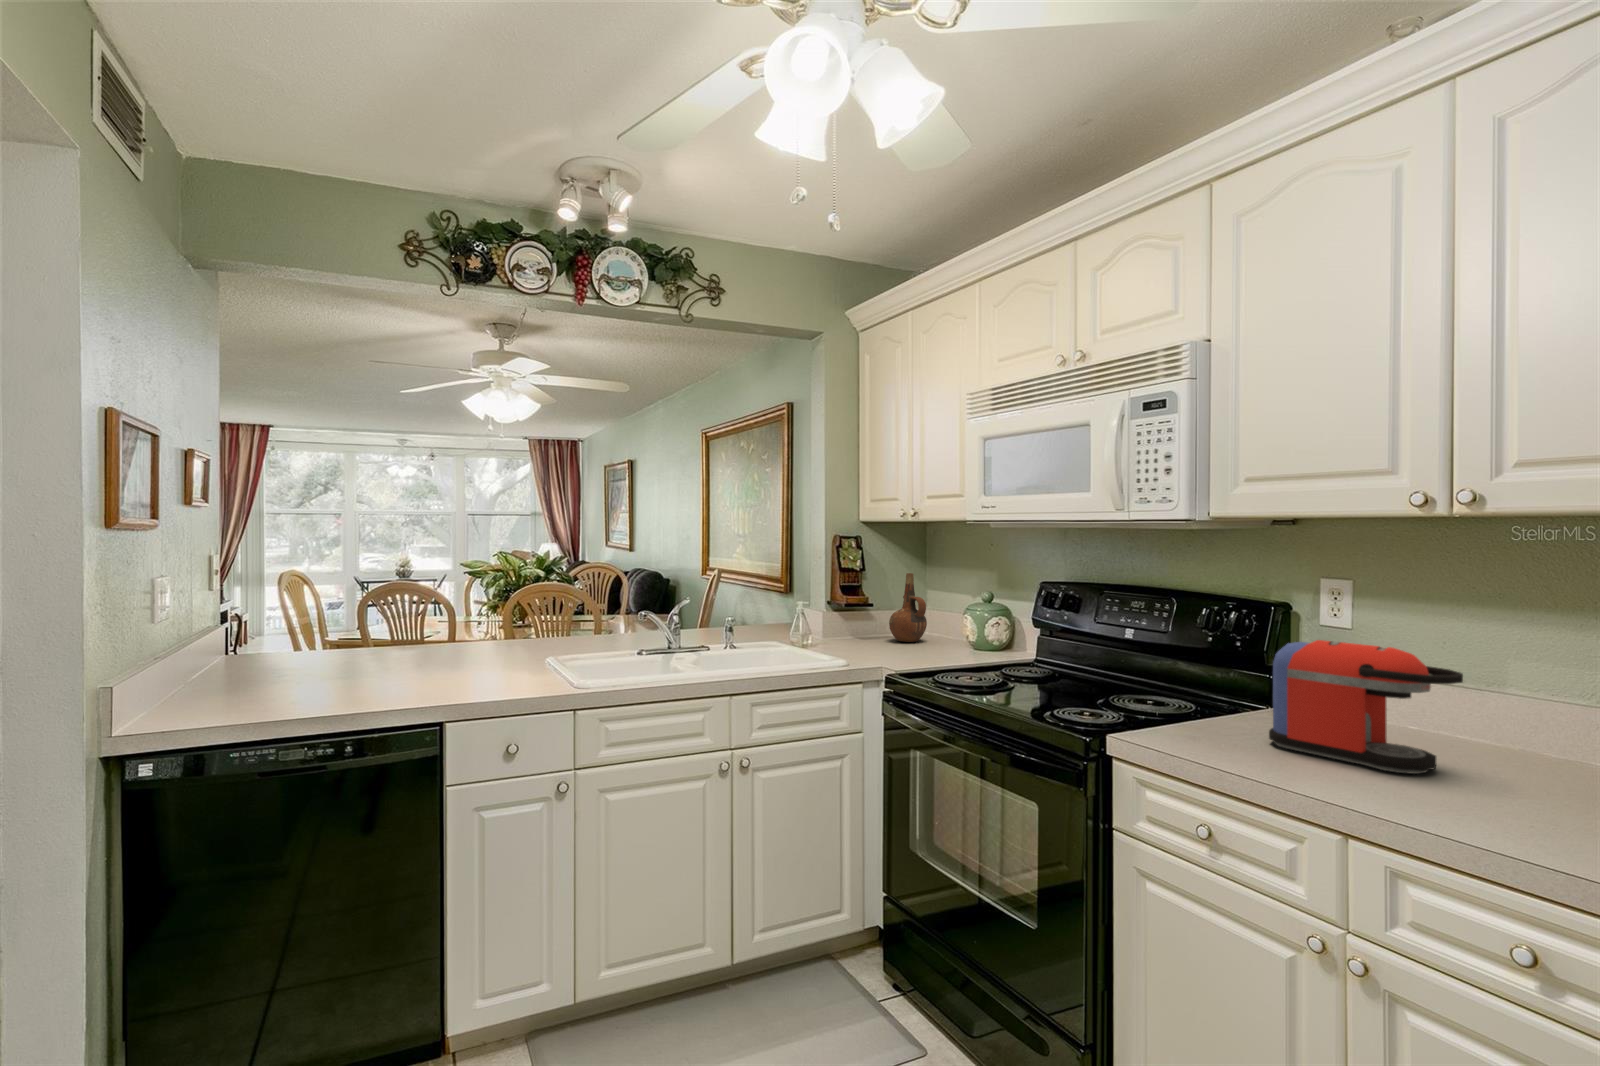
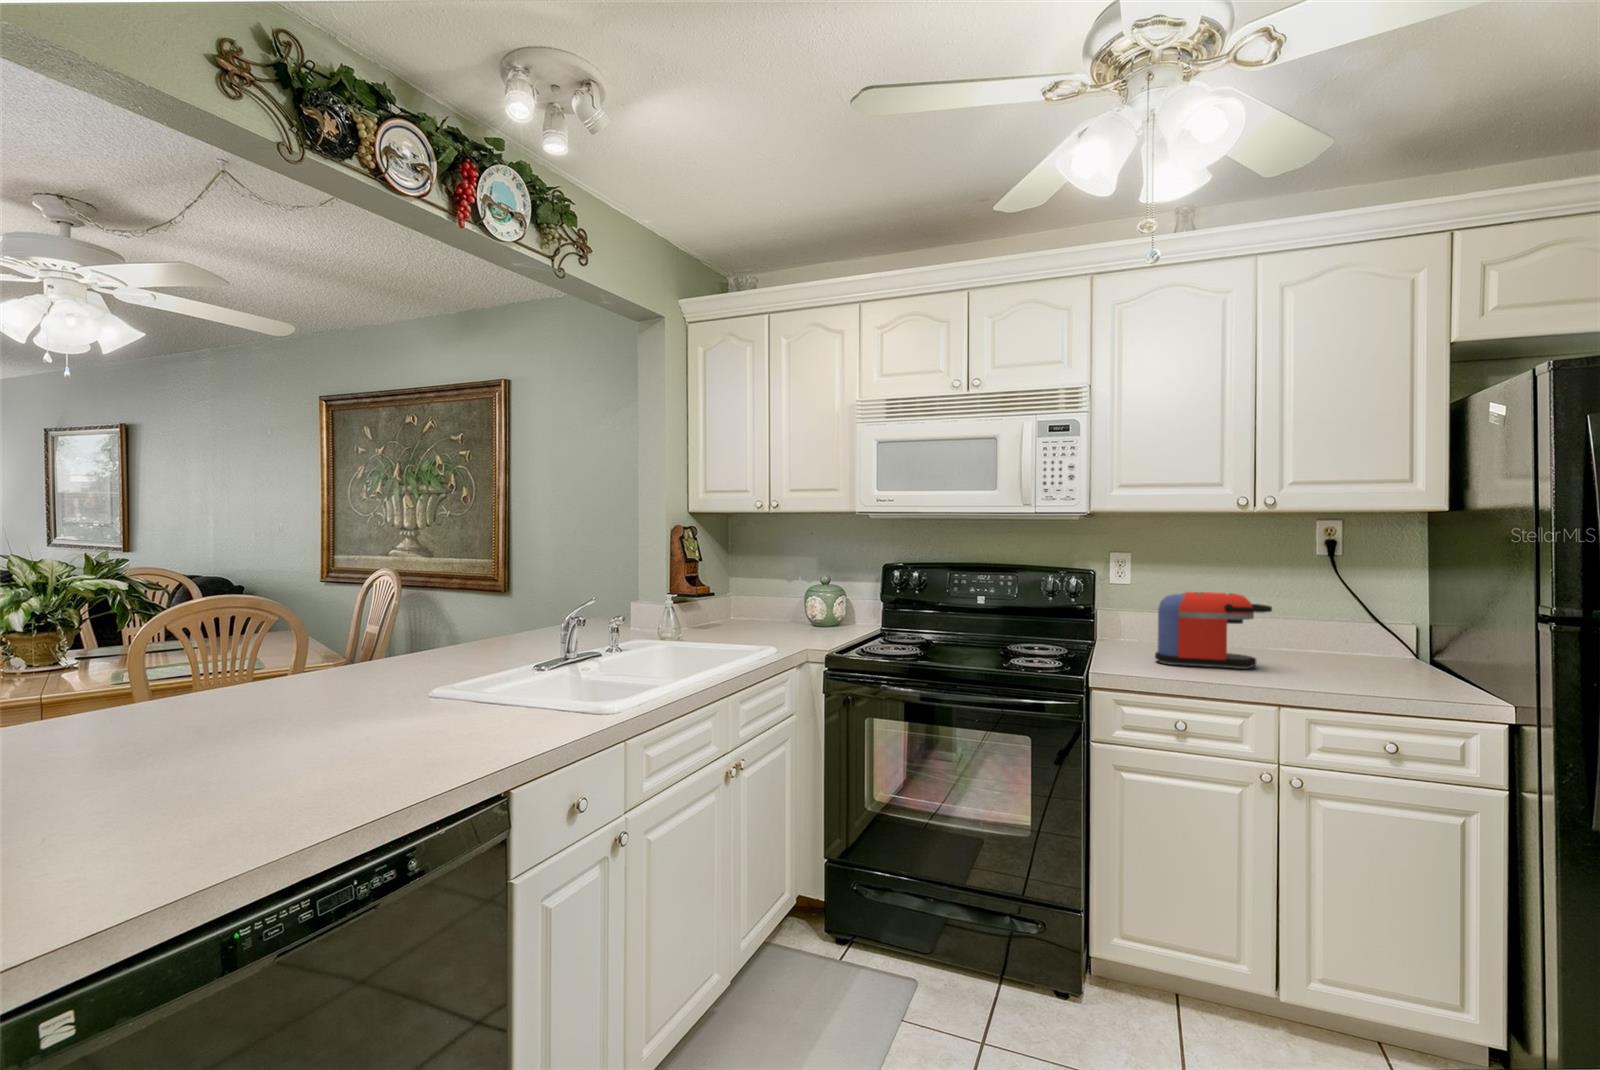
ceramic pitcher: present [889,573,927,642] -> none [721,560,759,626]

